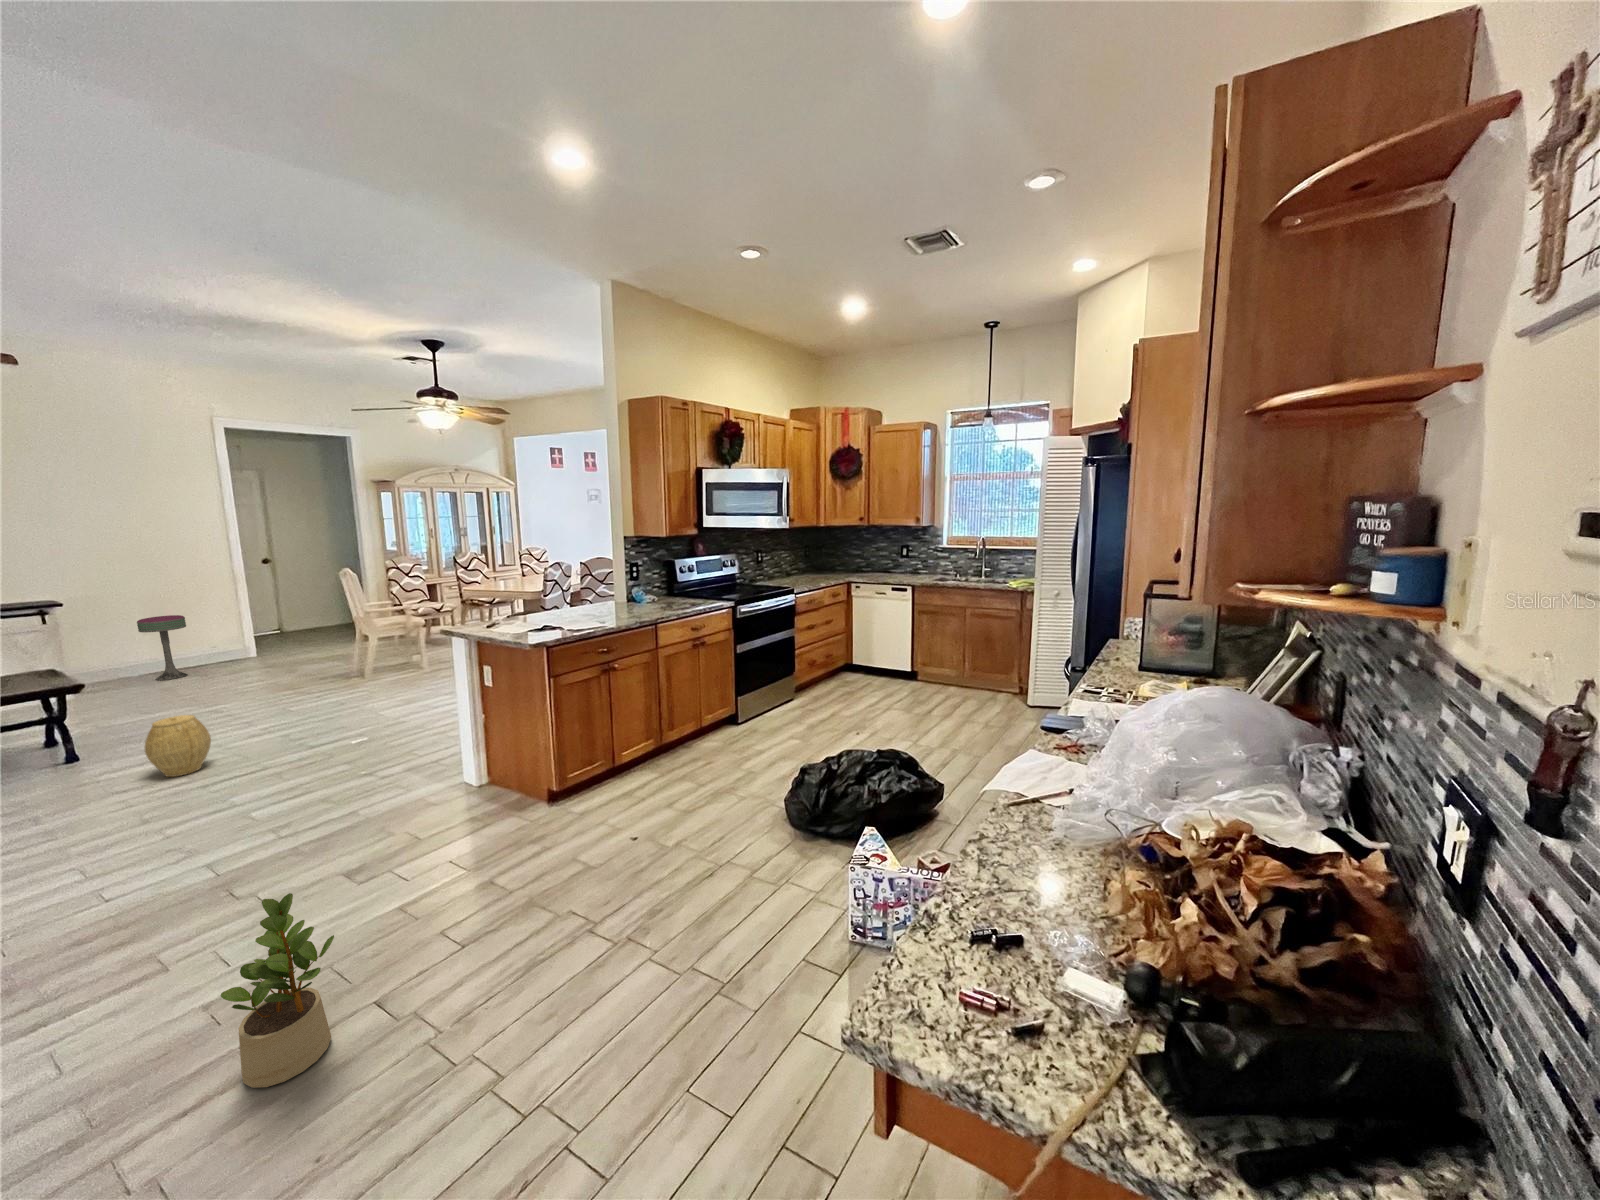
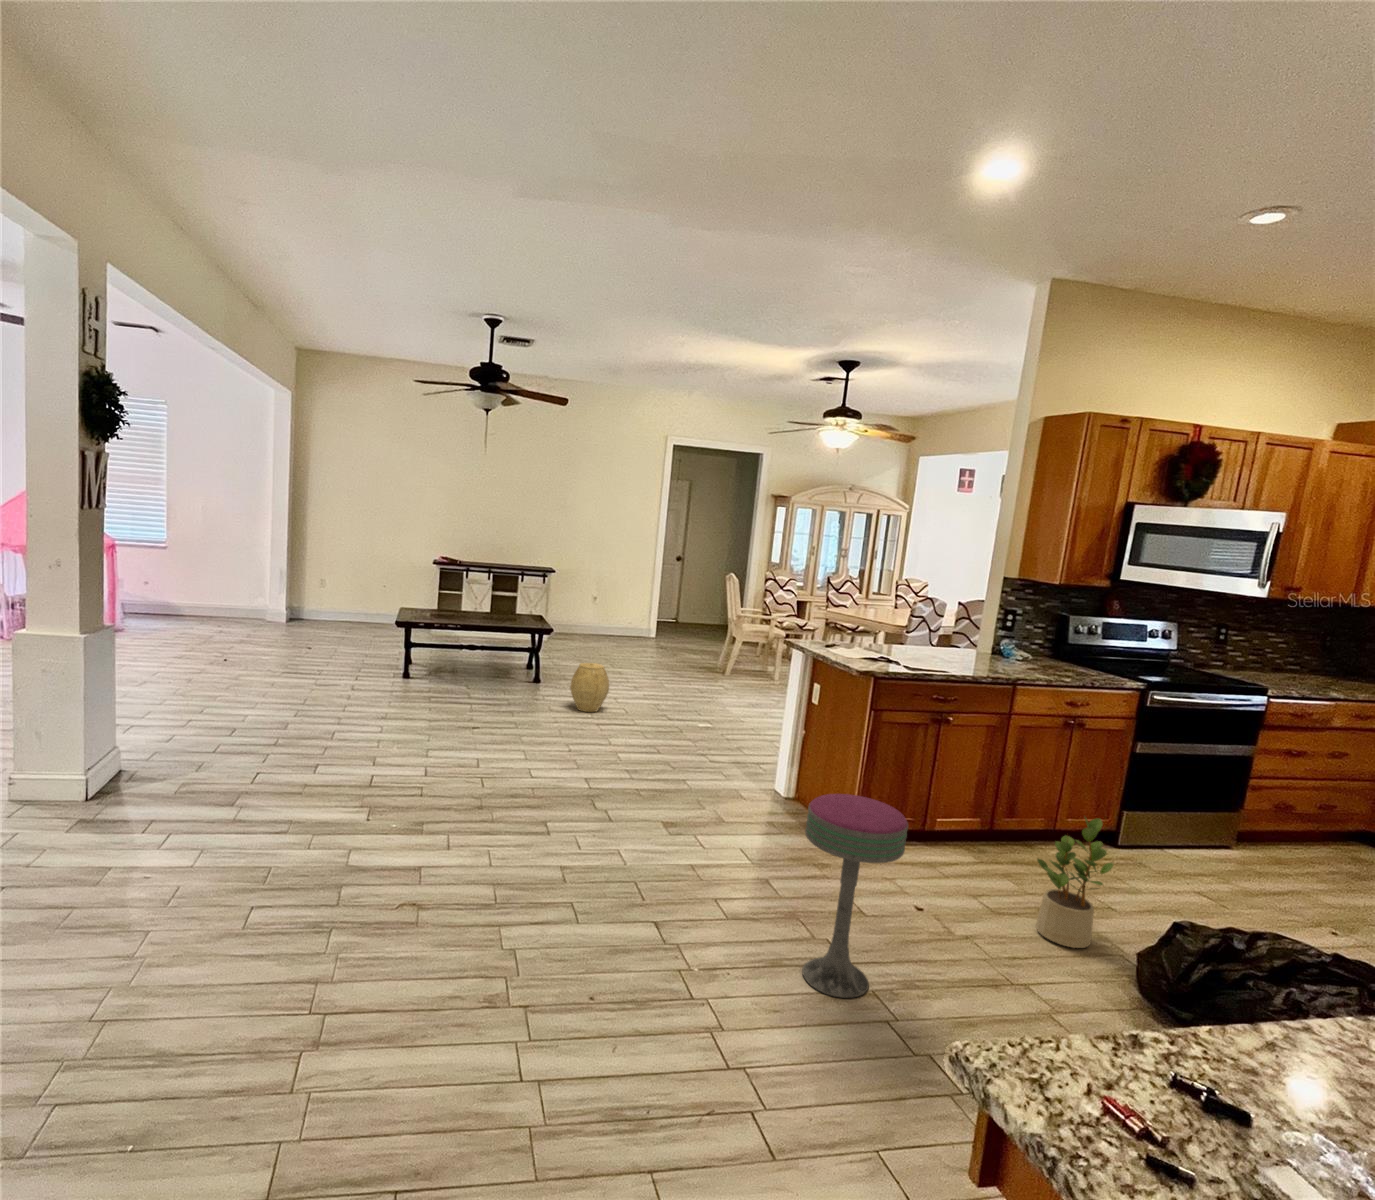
bar stool: present [137,615,188,680] -> present [802,794,908,998]
potted plant: present [220,893,334,1088] -> present [1036,817,1113,948]

